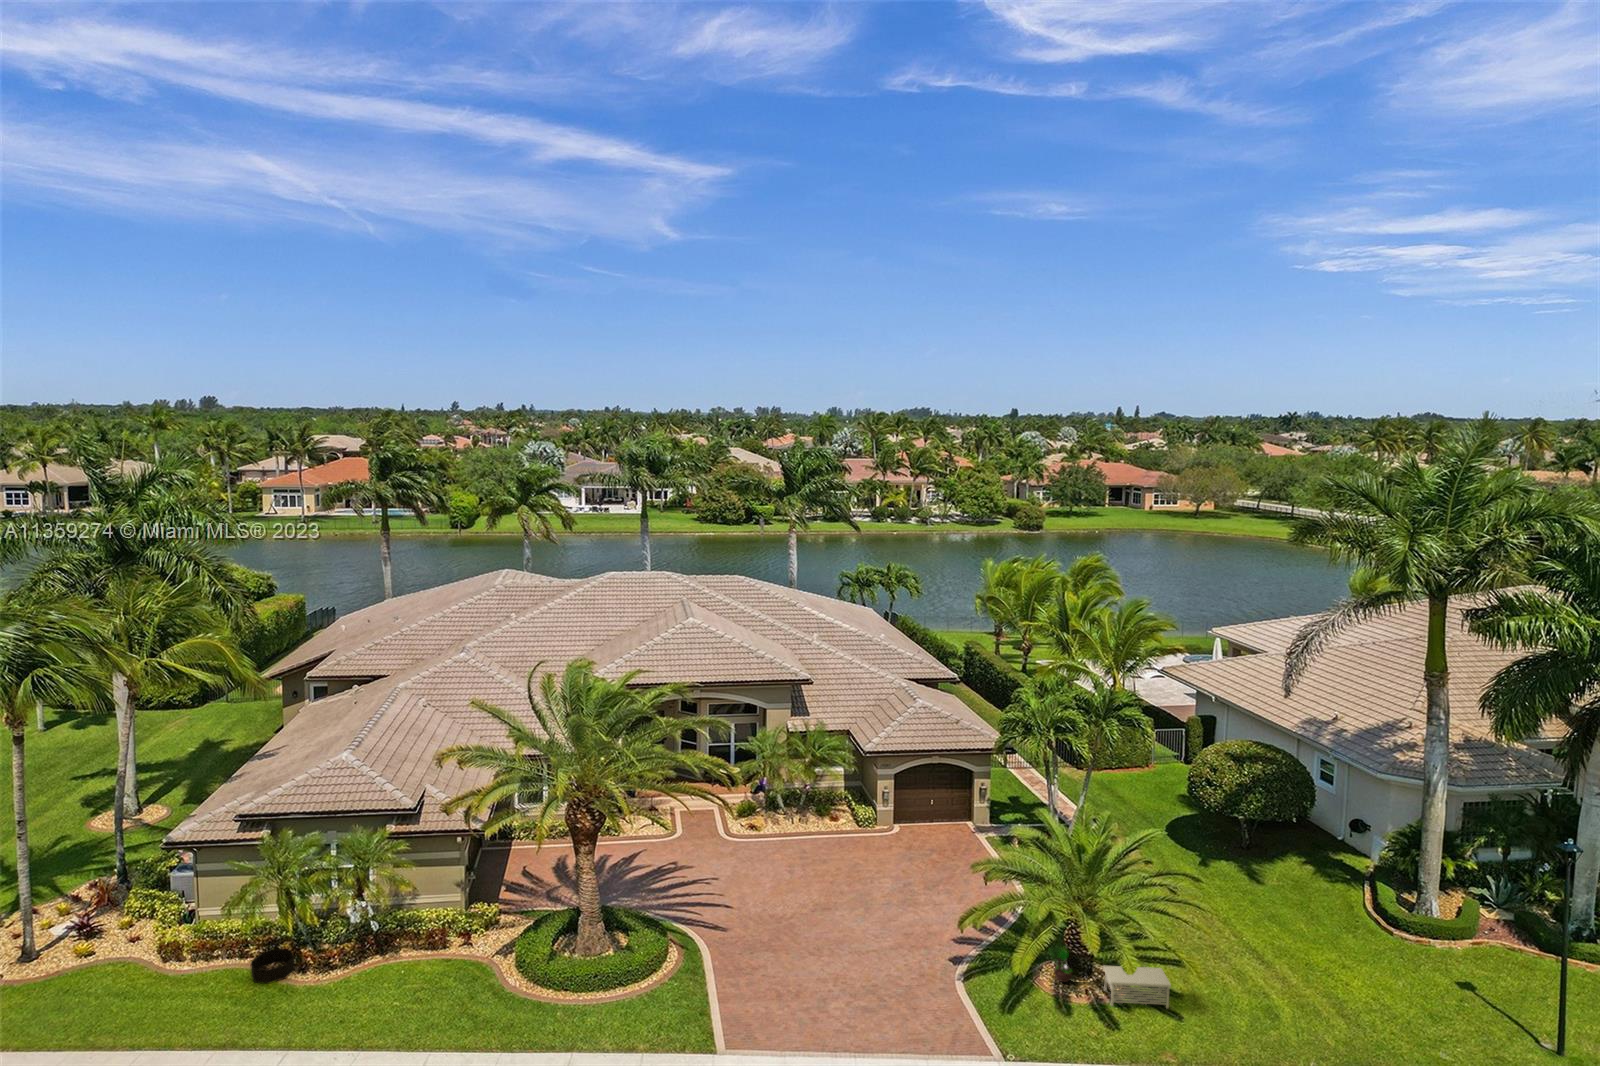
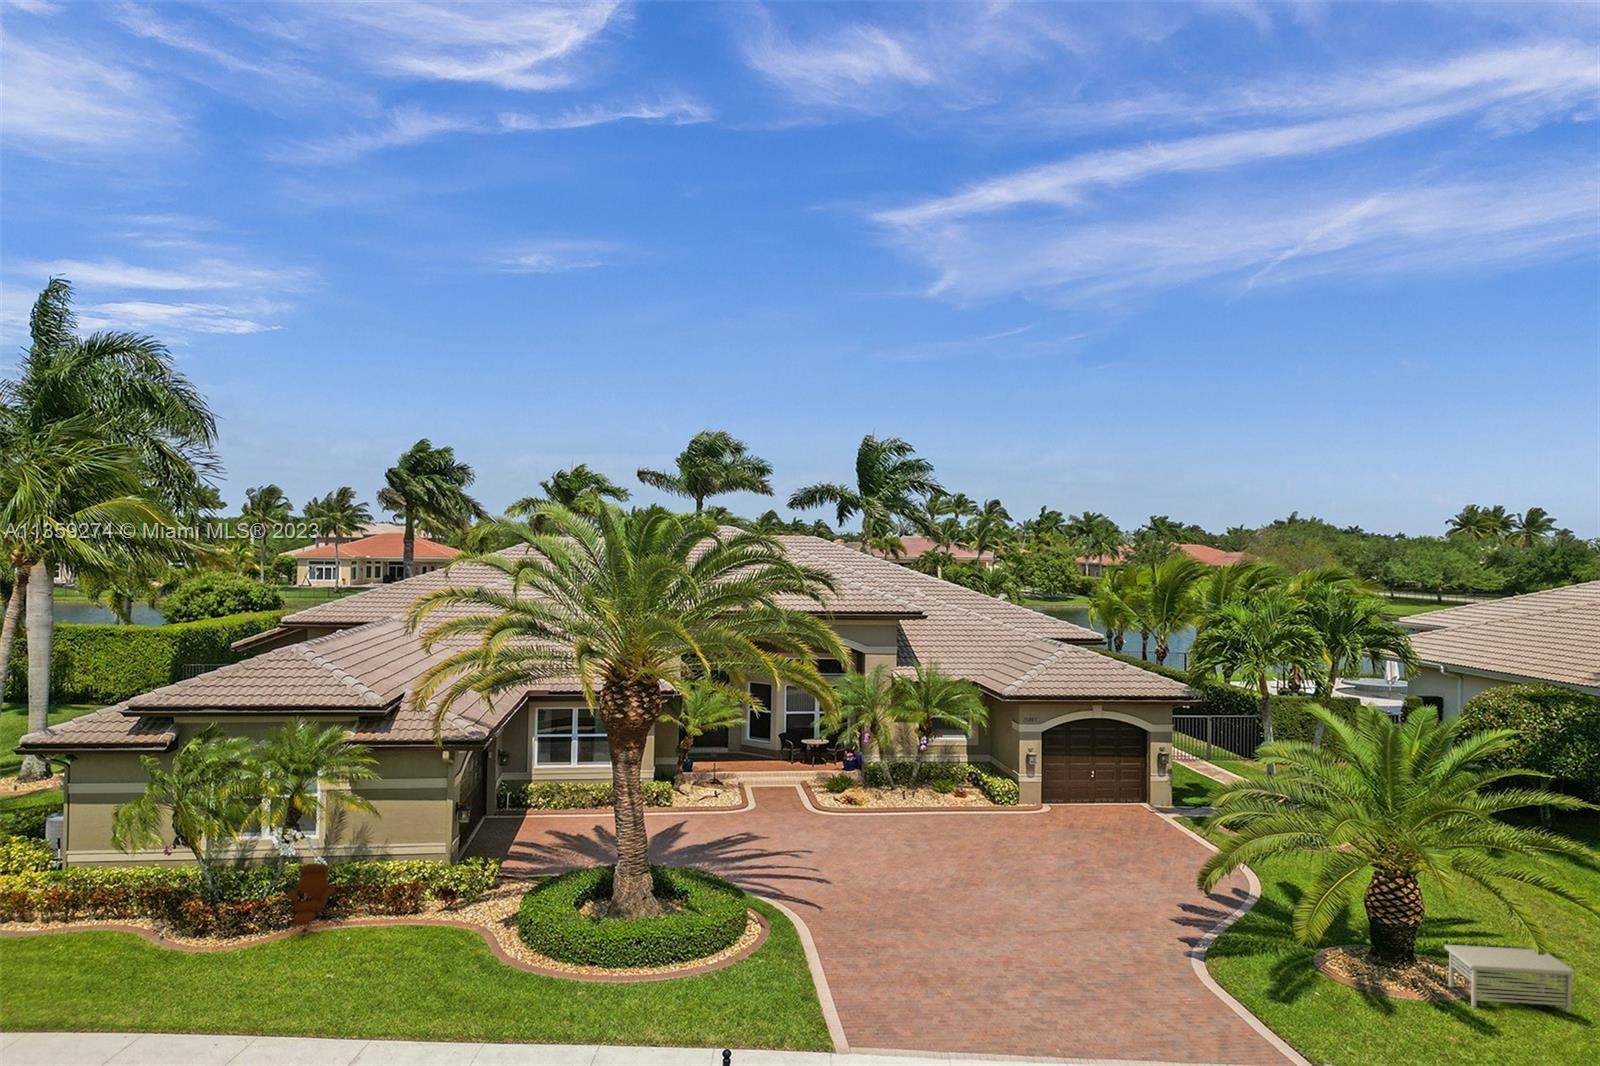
lounge chair: none [358,919,390,976] -> present [288,863,335,936]
potted tree: present [1050,947,1073,982] -> none [1345,907,1390,974]
basket: present [250,949,295,984] -> none [123,900,190,946]

